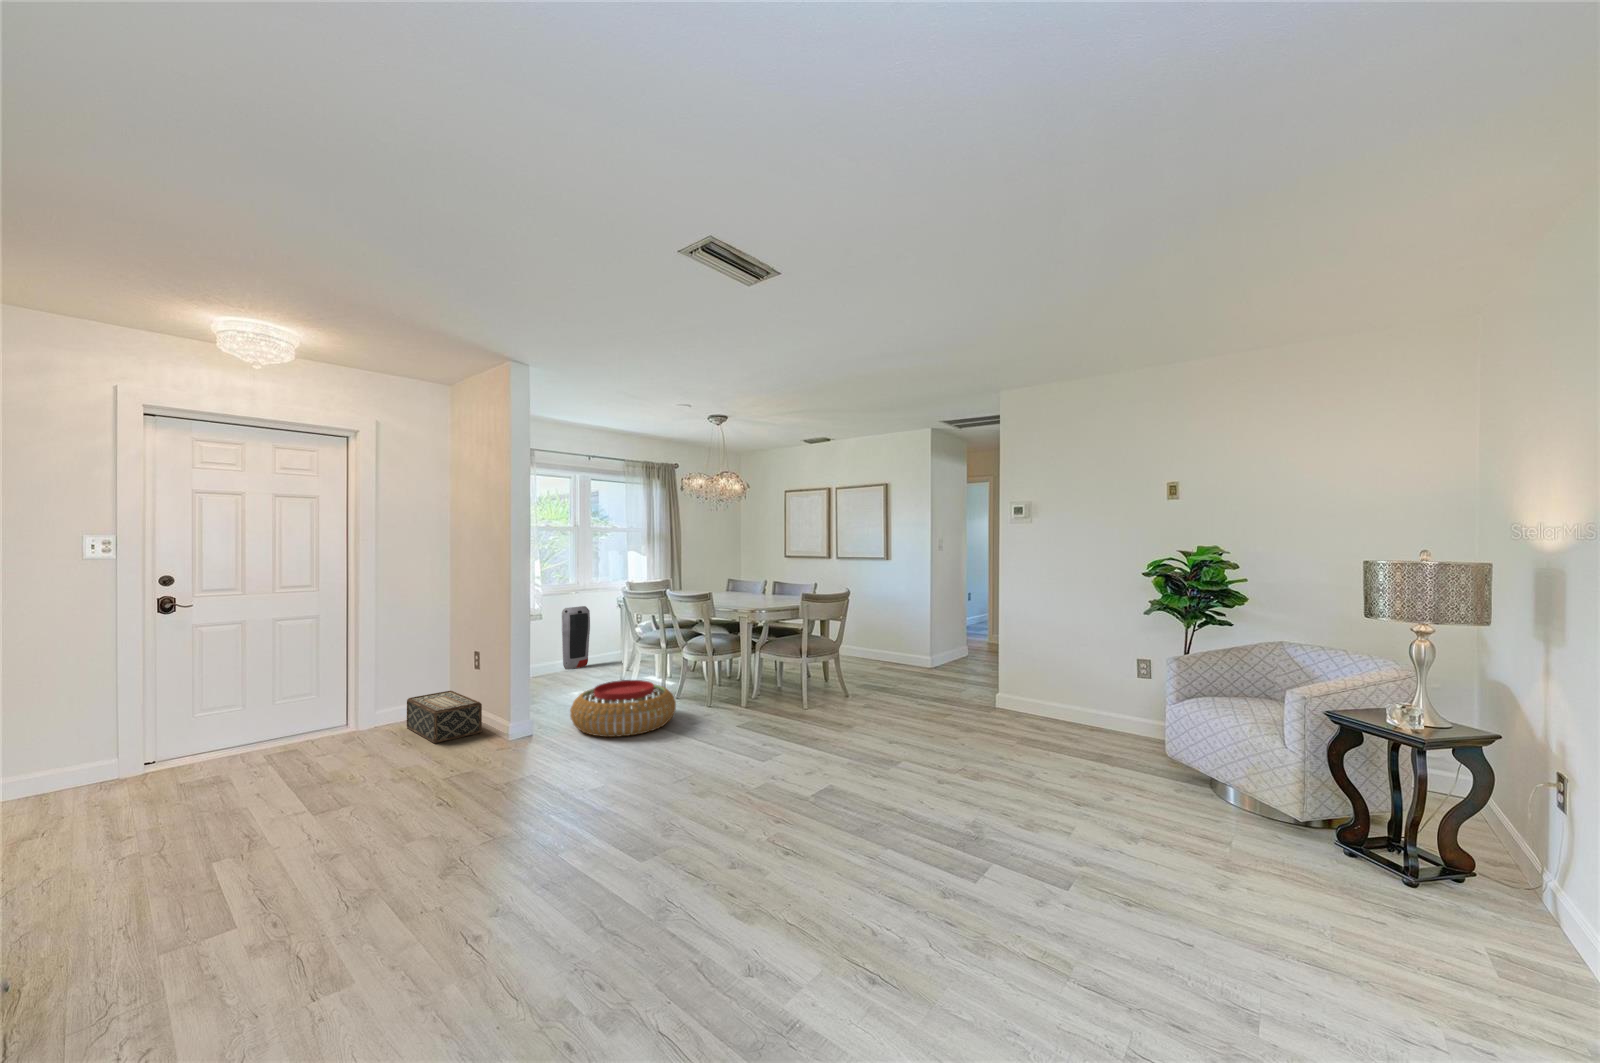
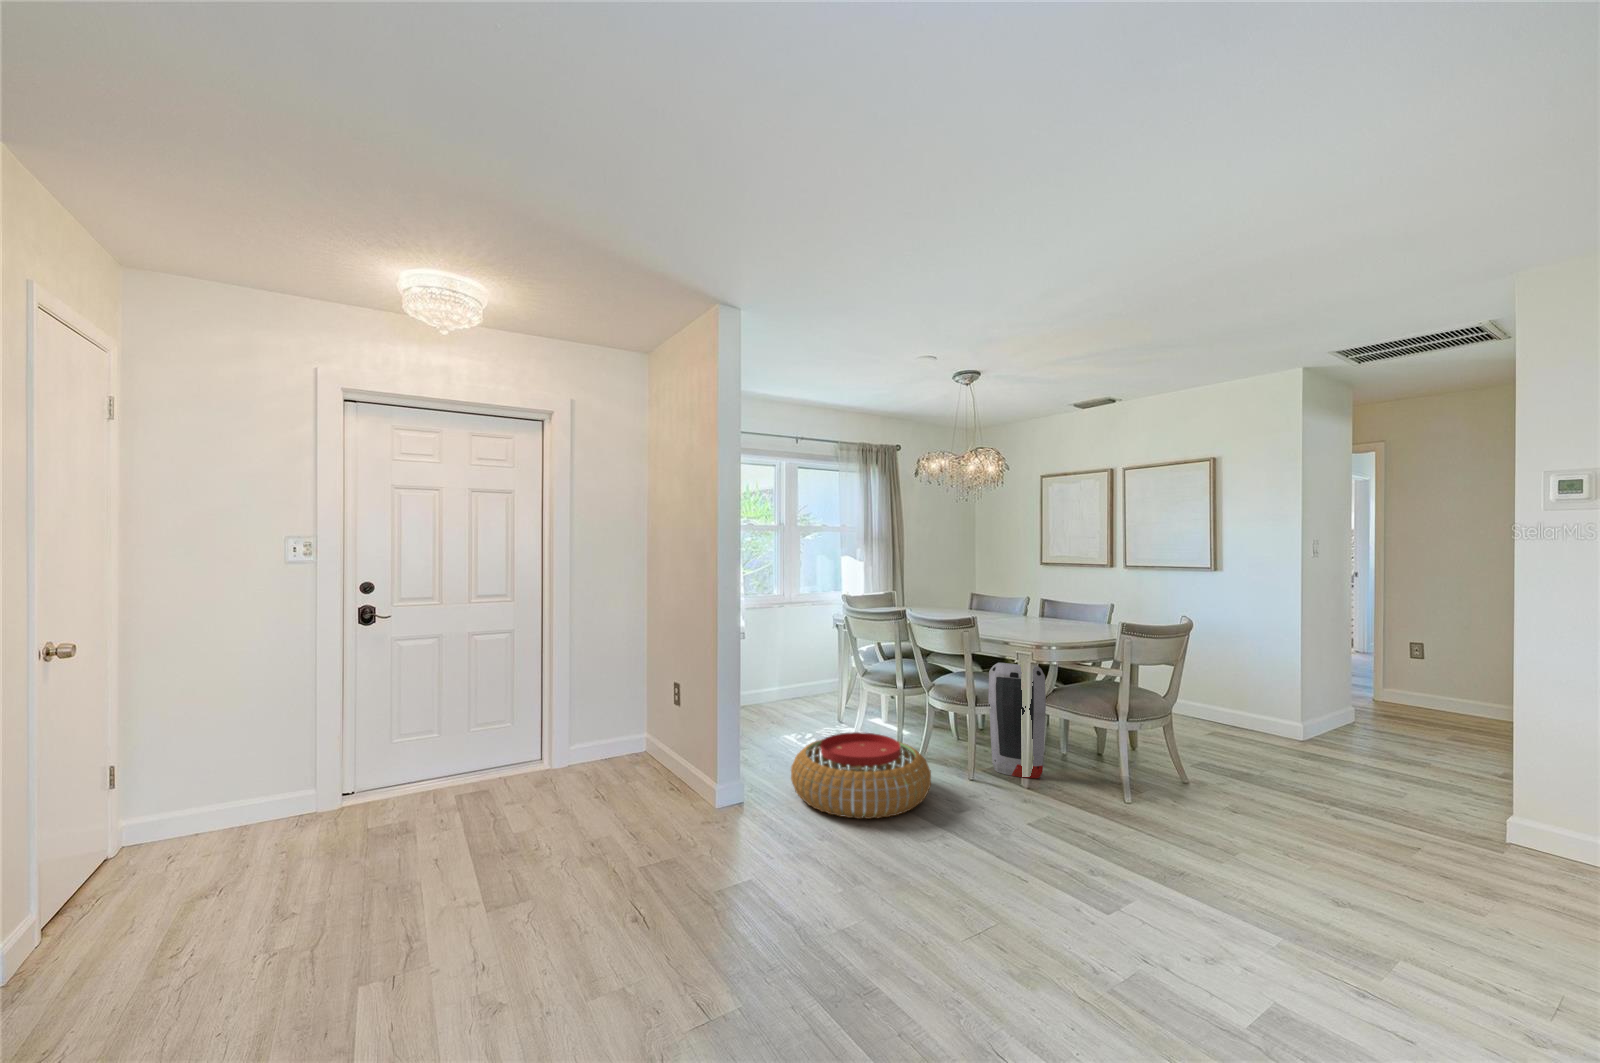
air purifier: present [562,606,590,669] -> present [988,663,1046,778]
woven basket: present [407,691,482,743] -> none [602,727,684,800]

